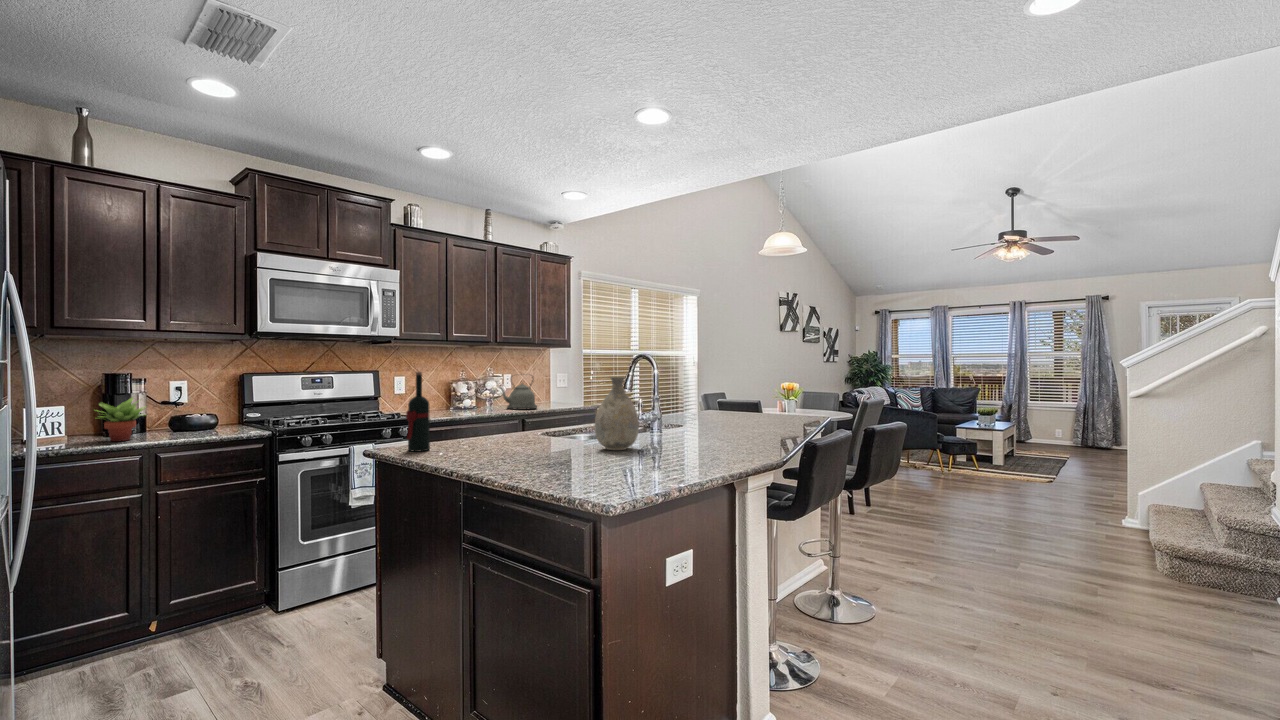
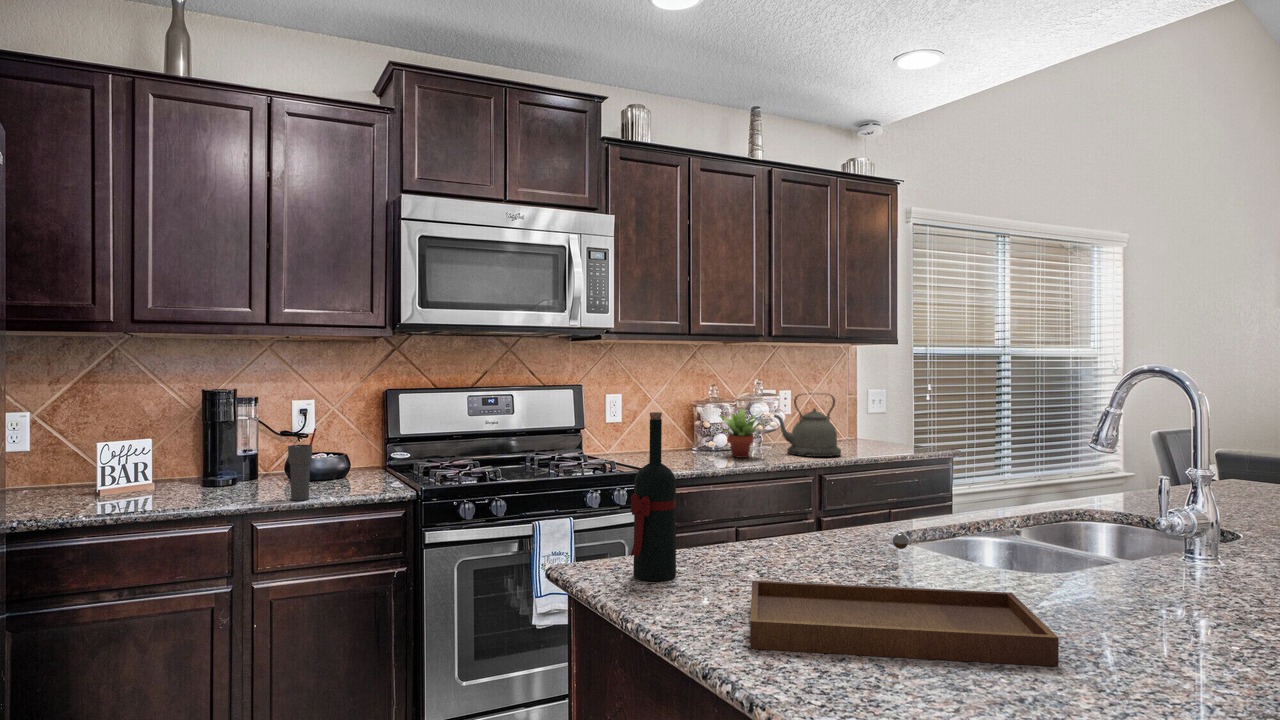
vase: present [595,376,639,450] -> none [1059,438,1187,628]
cup: none [180,394,201,439] -> present [288,428,316,501]
succulent plant: present [99,397,145,441] -> present [720,408,761,458]
tray: none [459,416,580,464] -> present [750,533,1059,666]

